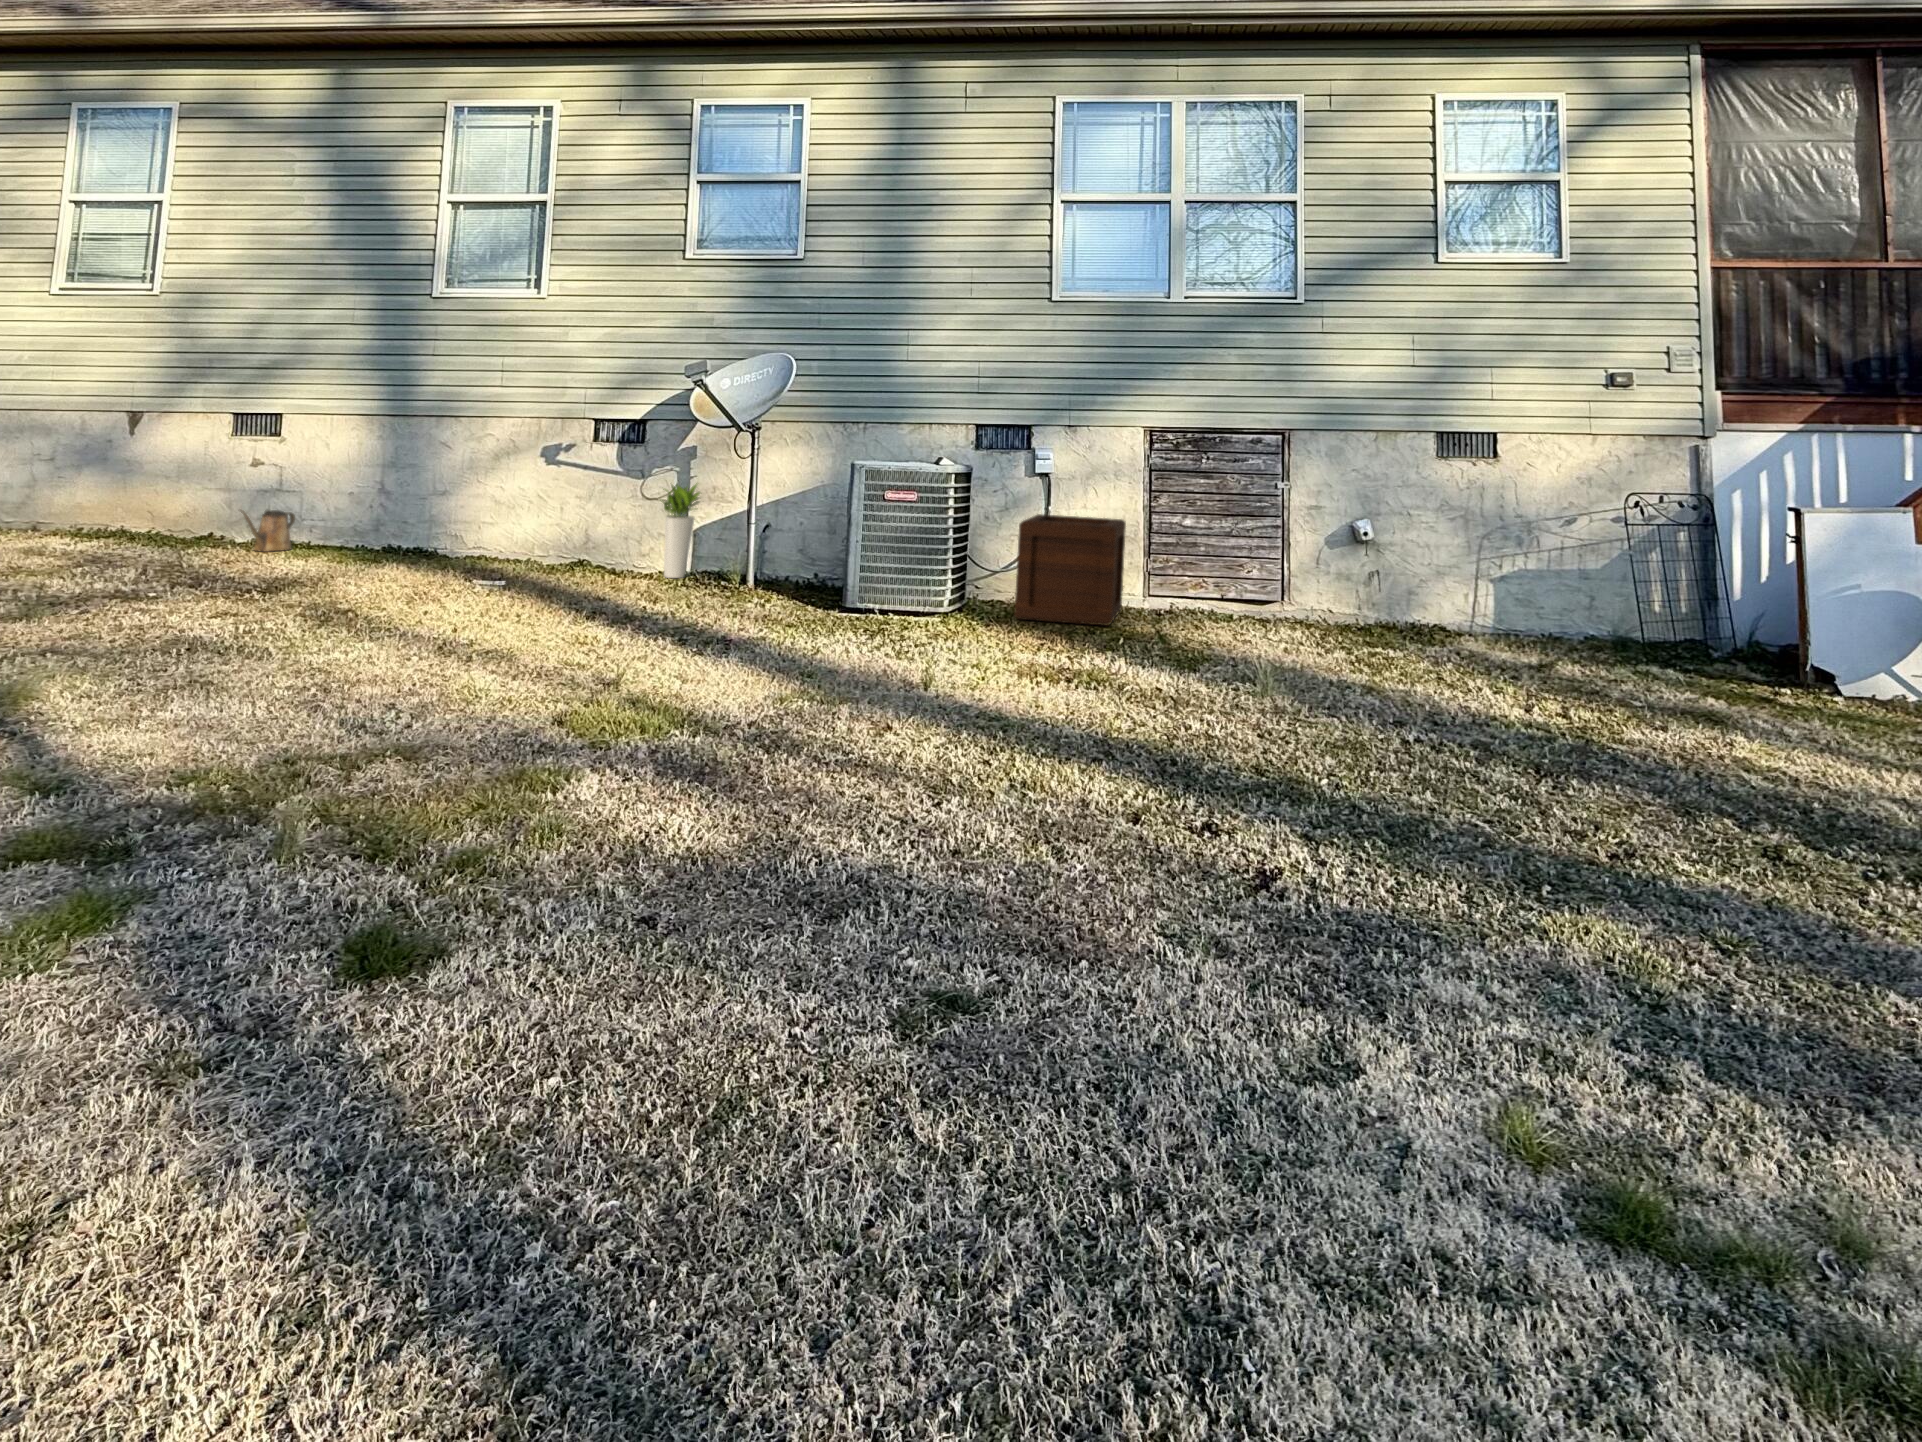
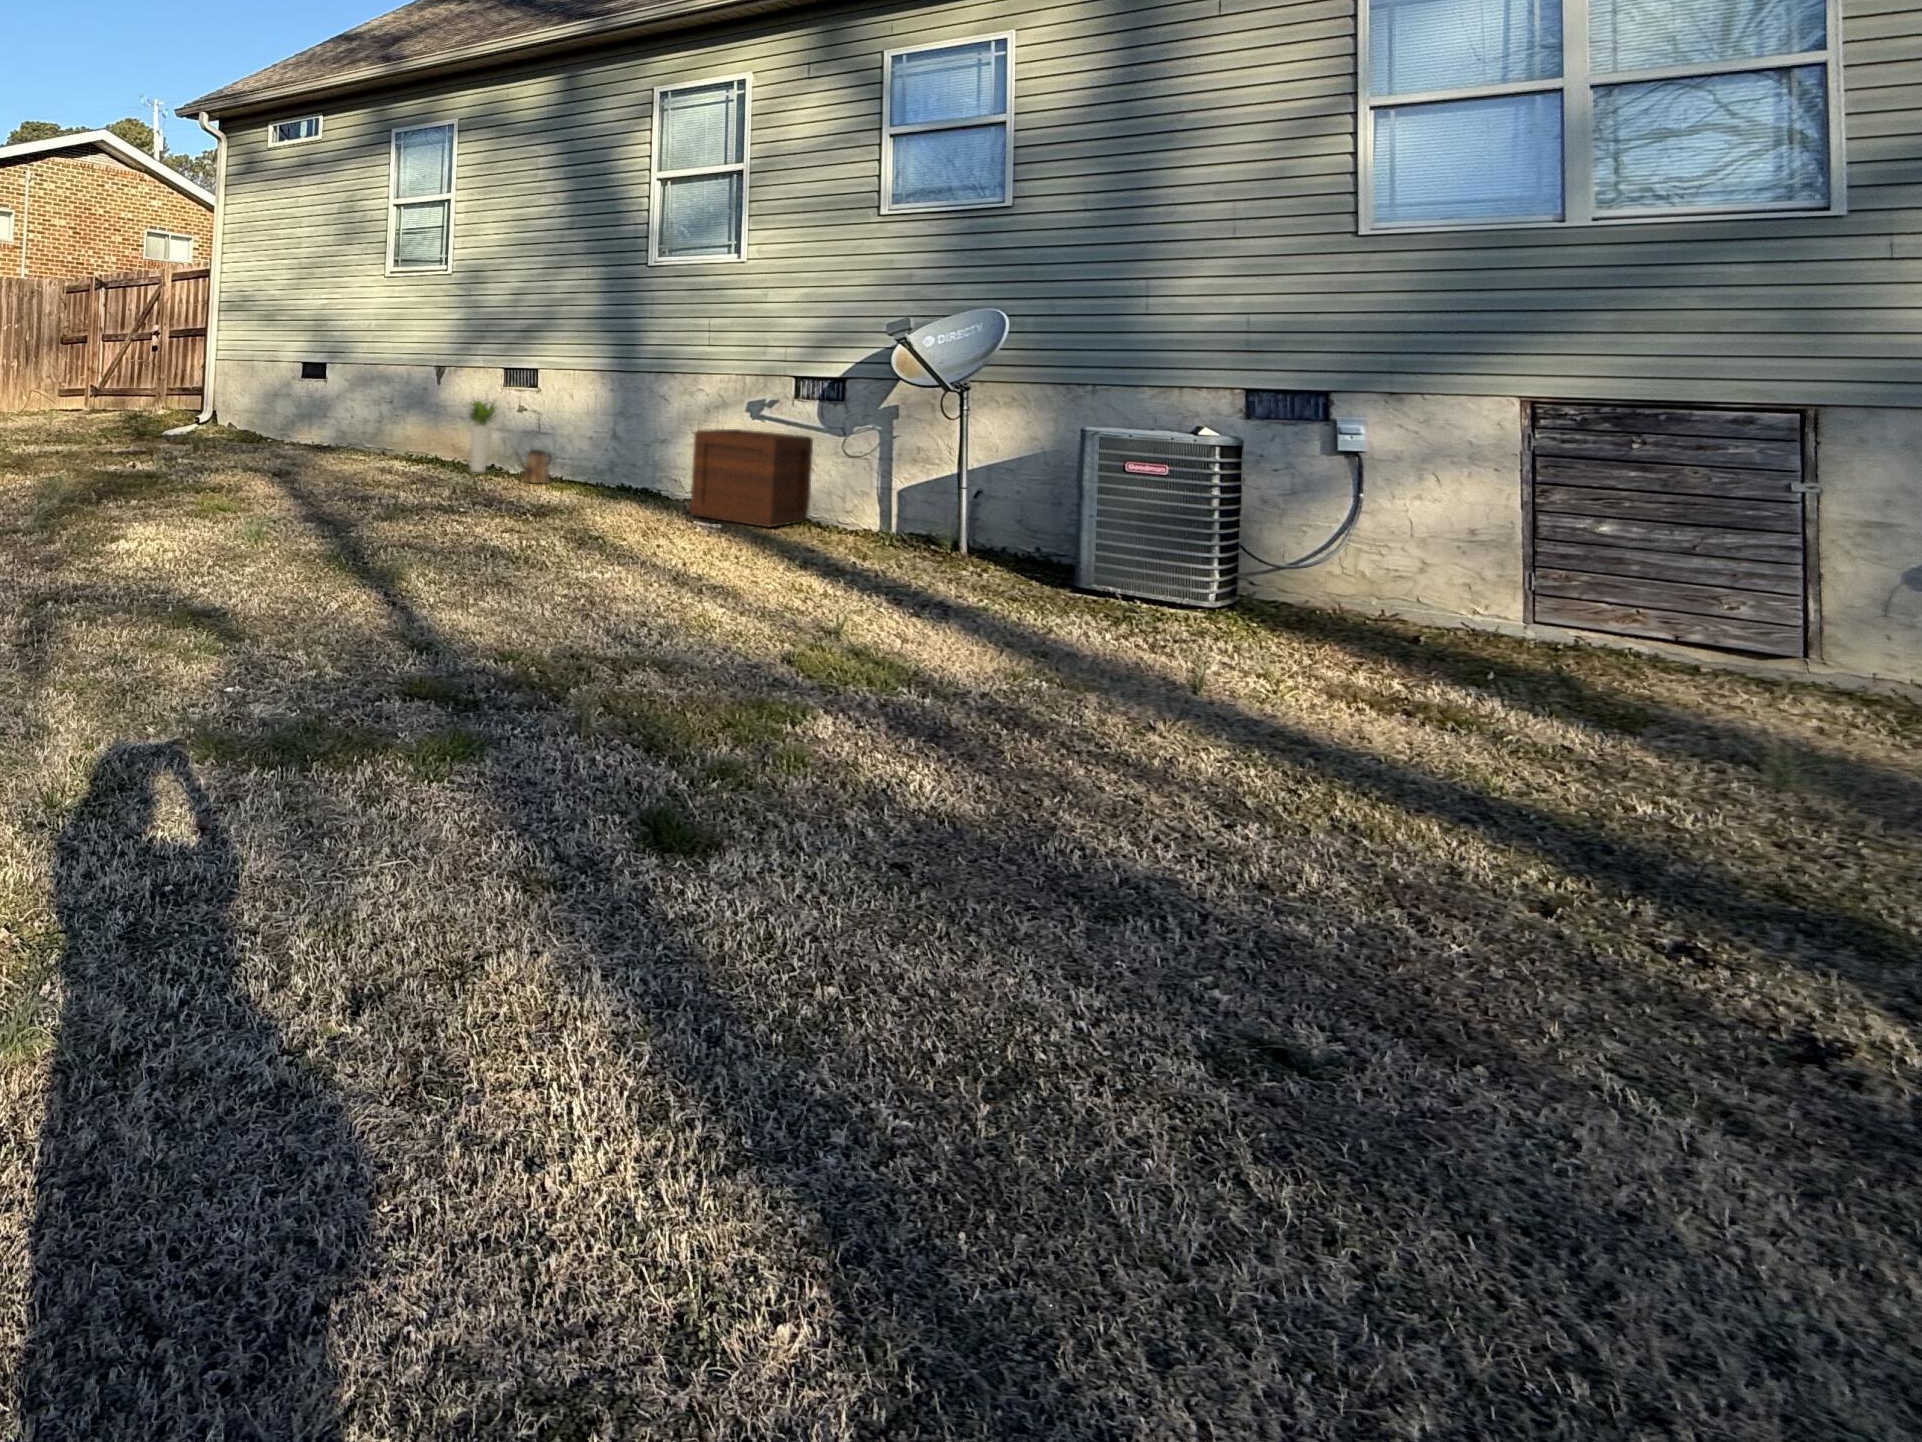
planter: present [663,483,700,578] -> present [470,401,496,472]
wooden crate: present [1014,514,1126,626] -> present [690,429,813,527]

